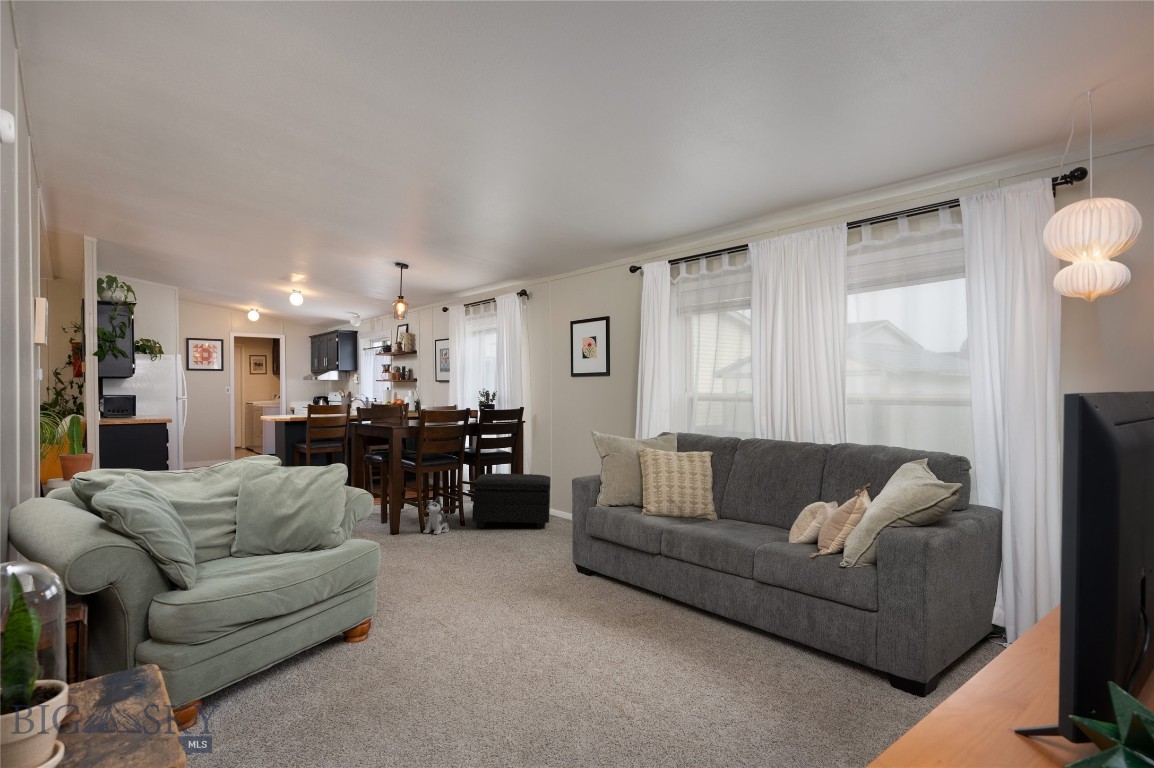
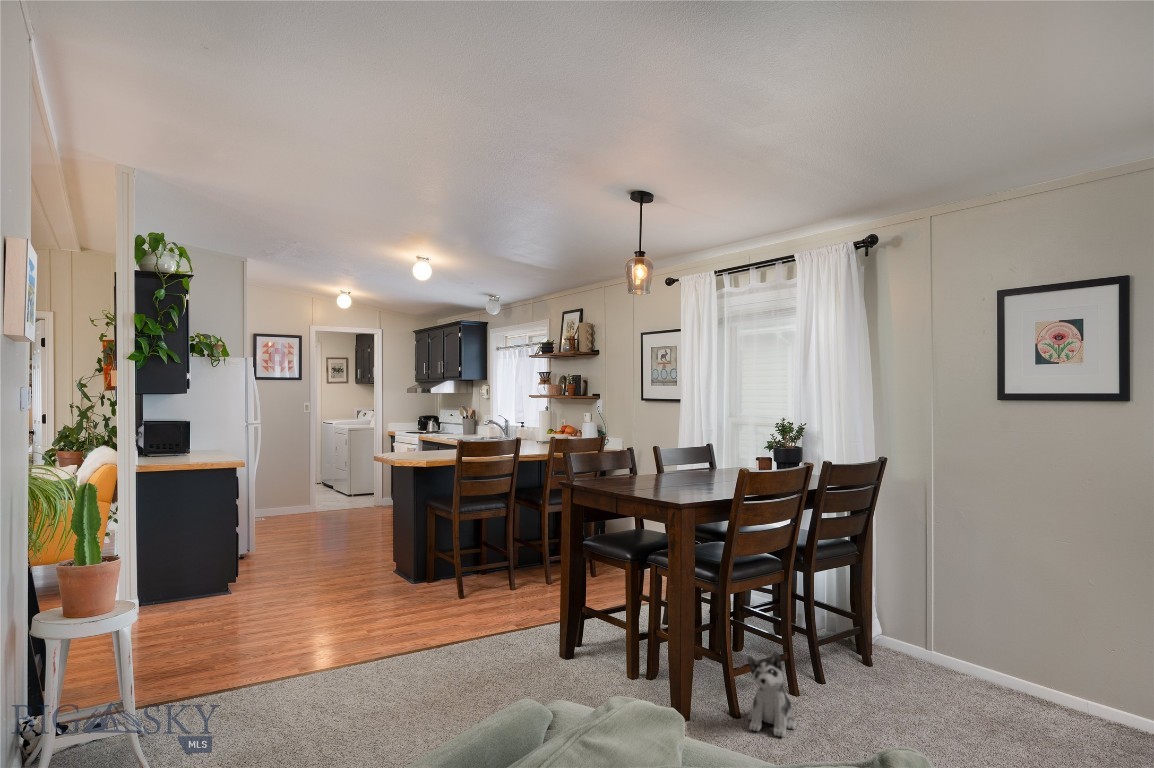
footstool: present [472,473,550,529] -> none [814,593,1010,727]

